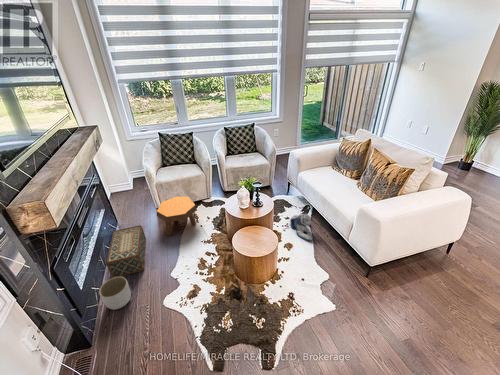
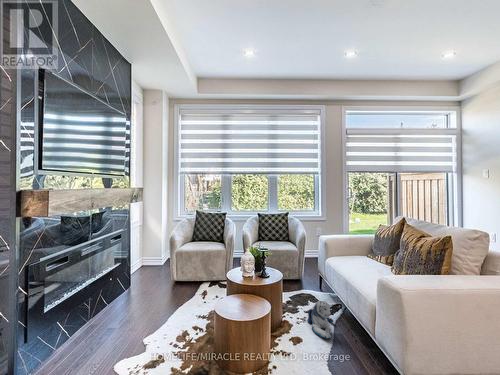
footstool: present [157,197,197,236] -> none [161,267,204,305]
woven basket: present [106,225,146,278] -> none [86,285,143,331]
planter: present [99,277,131,309] -> none [57,321,92,360]

